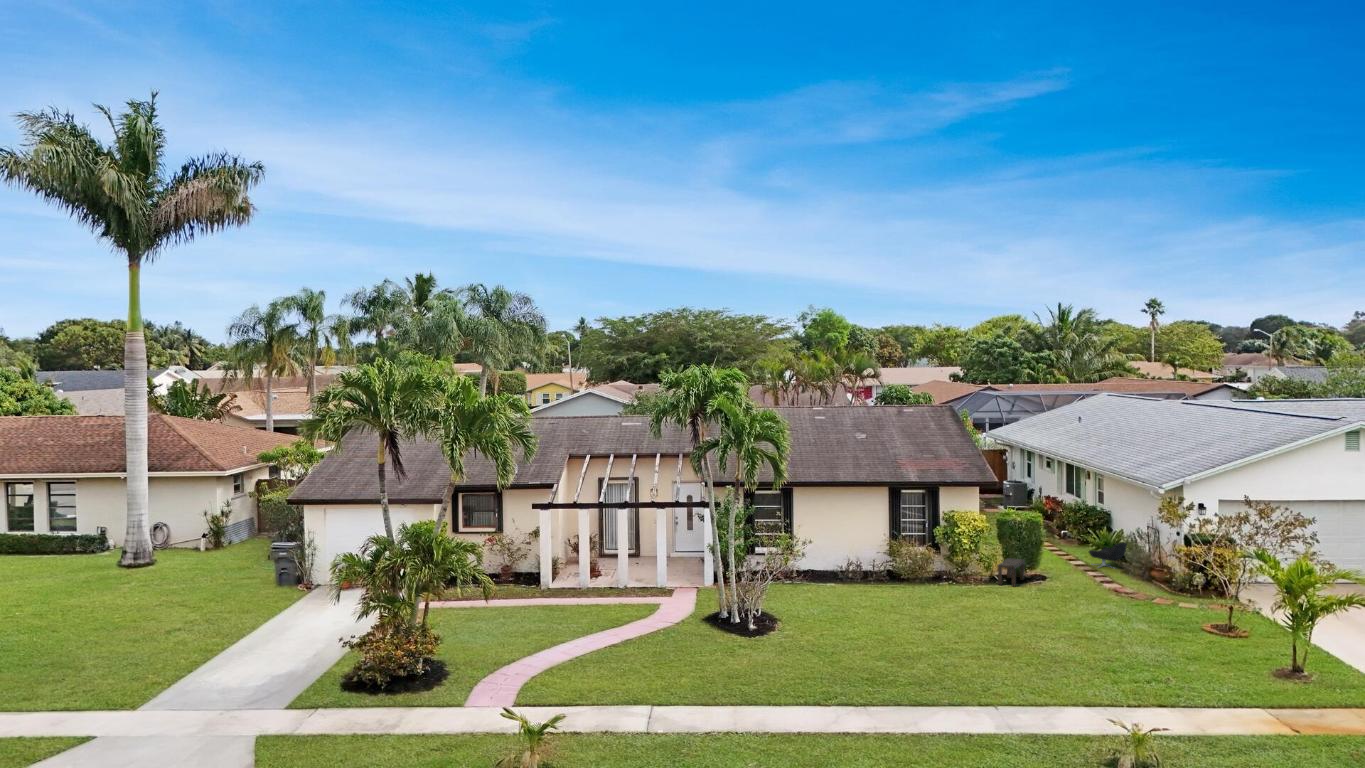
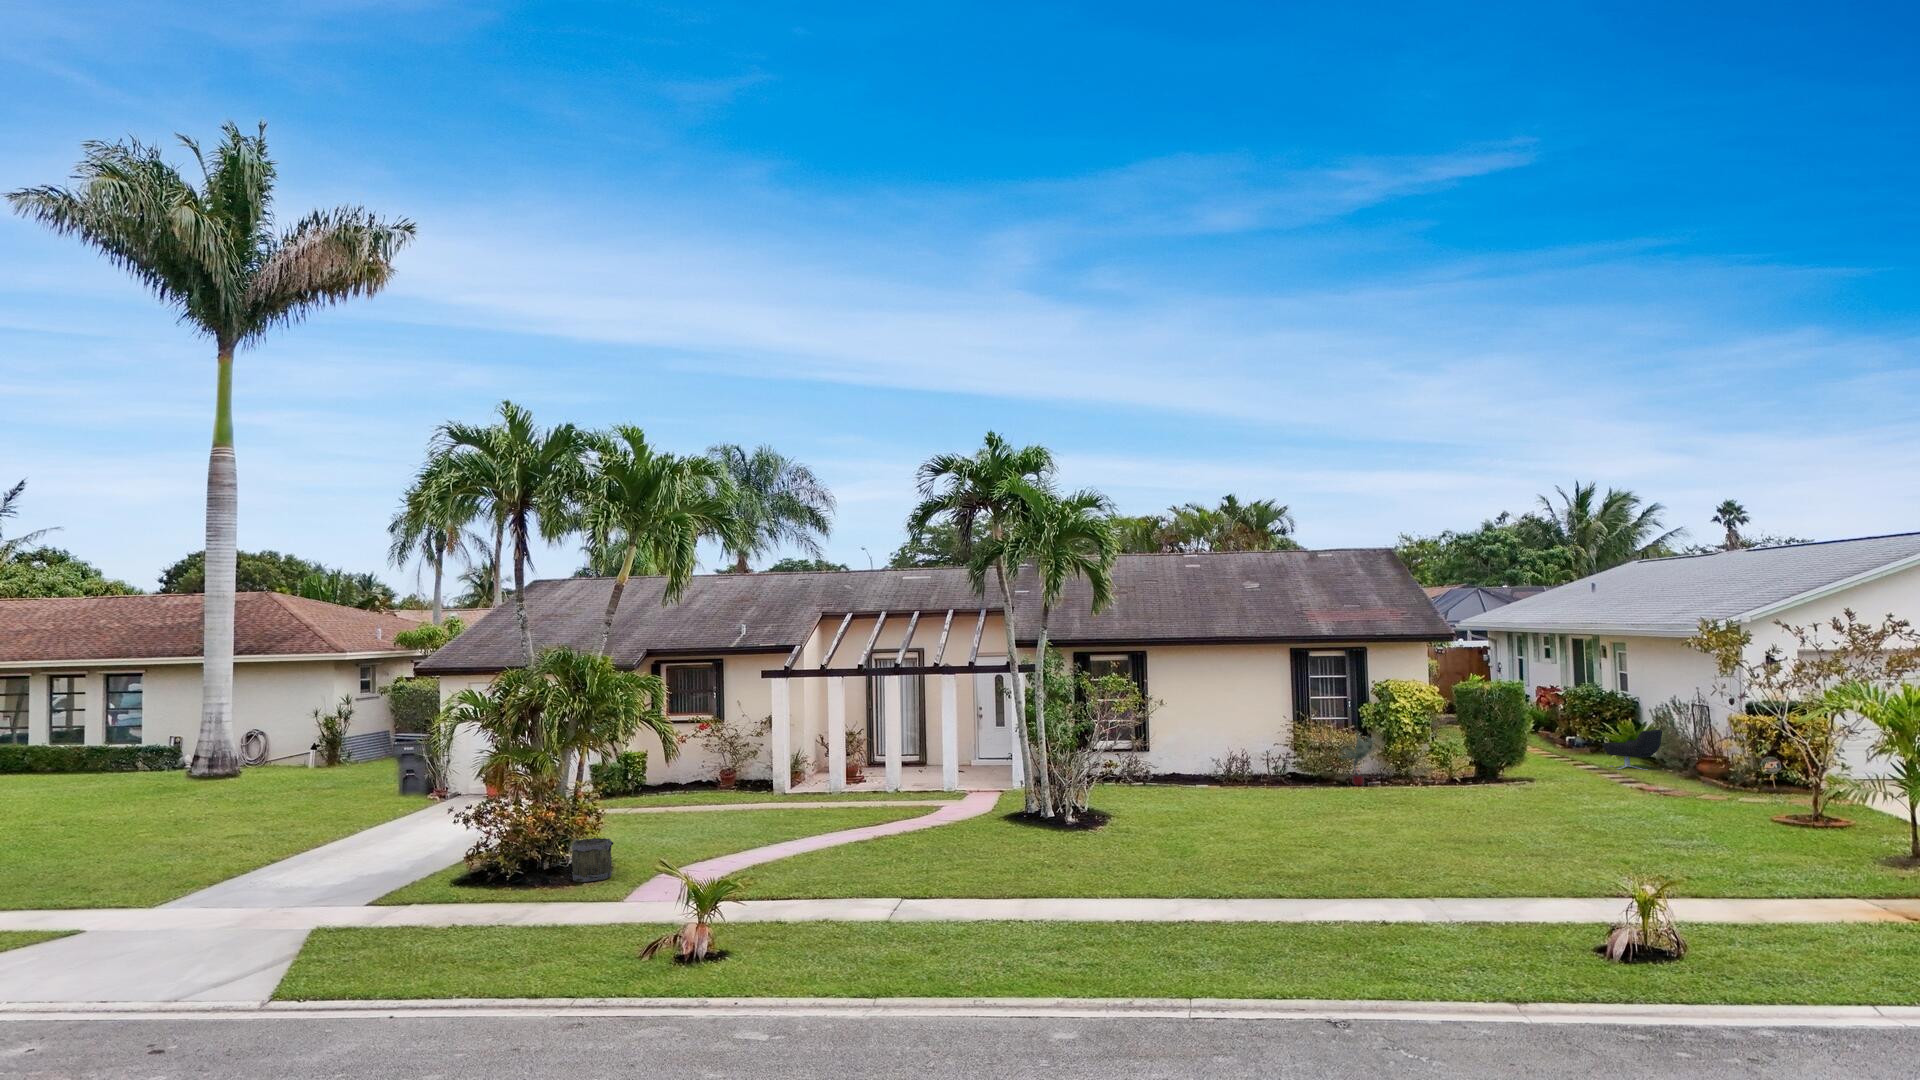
potted tree: none [920,547,946,584] -> present [1339,733,1375,786]
bench: present [997,558,1025,586] -> none [1455,749,1500,787]
bucket: none [422,656,451,690] -> present [572,838,614,882]

